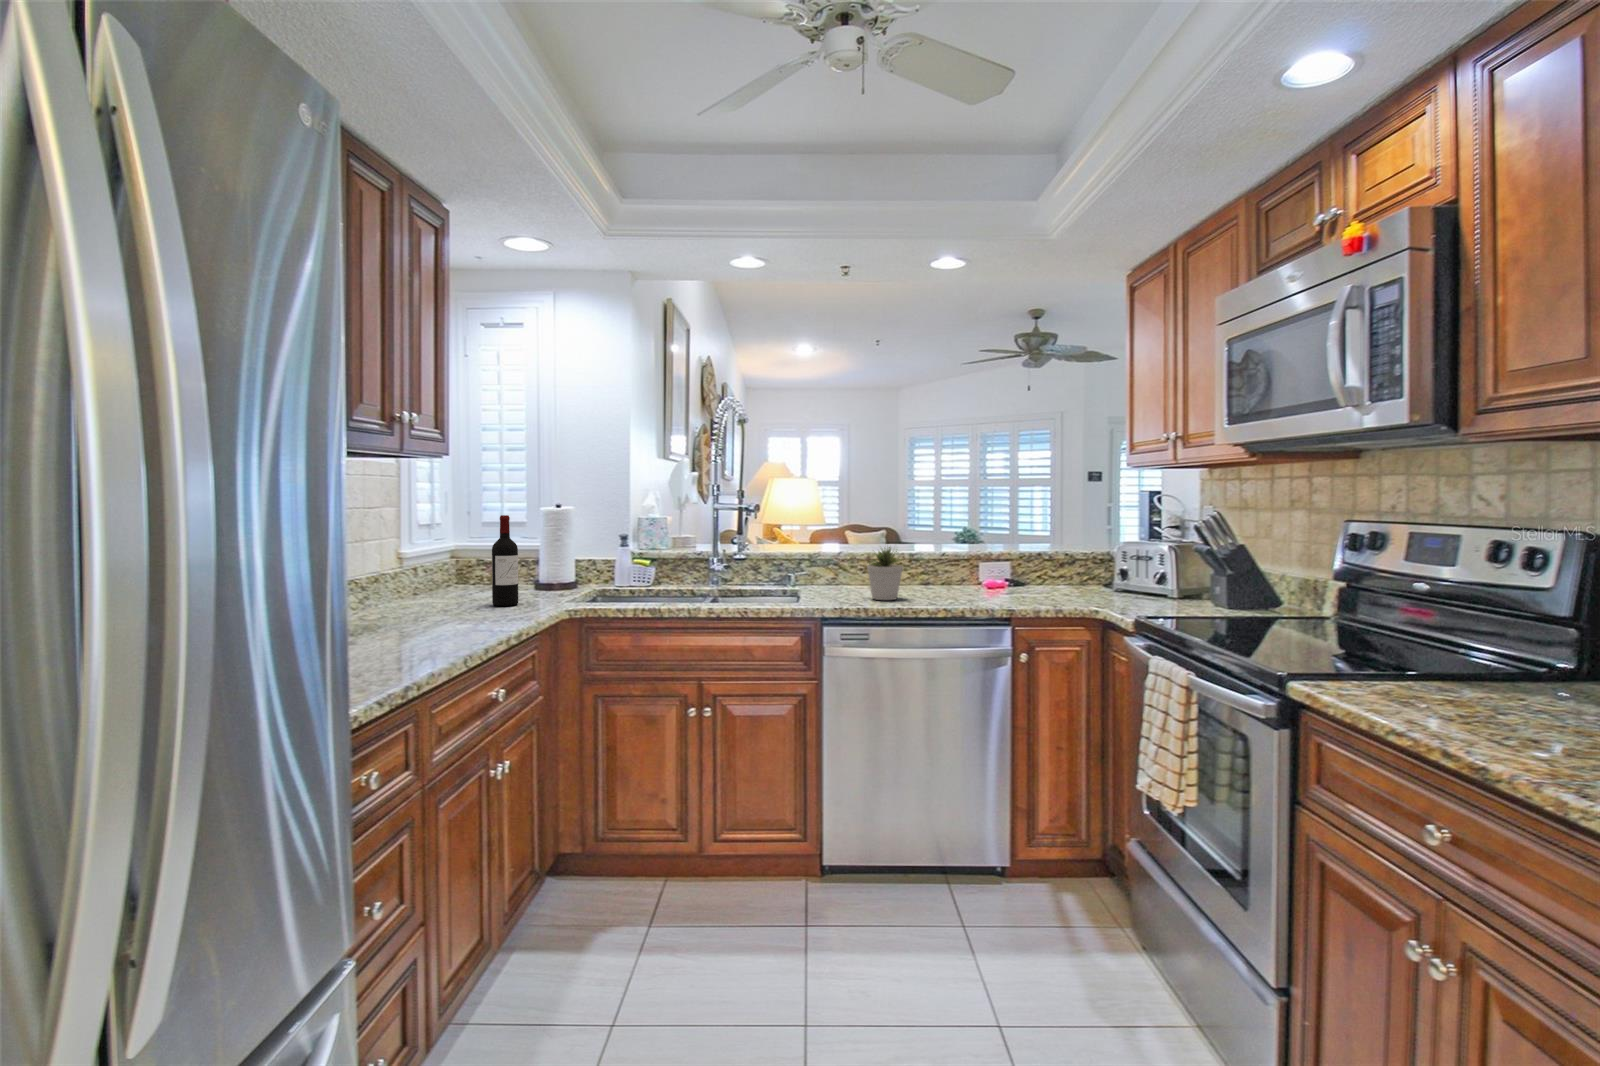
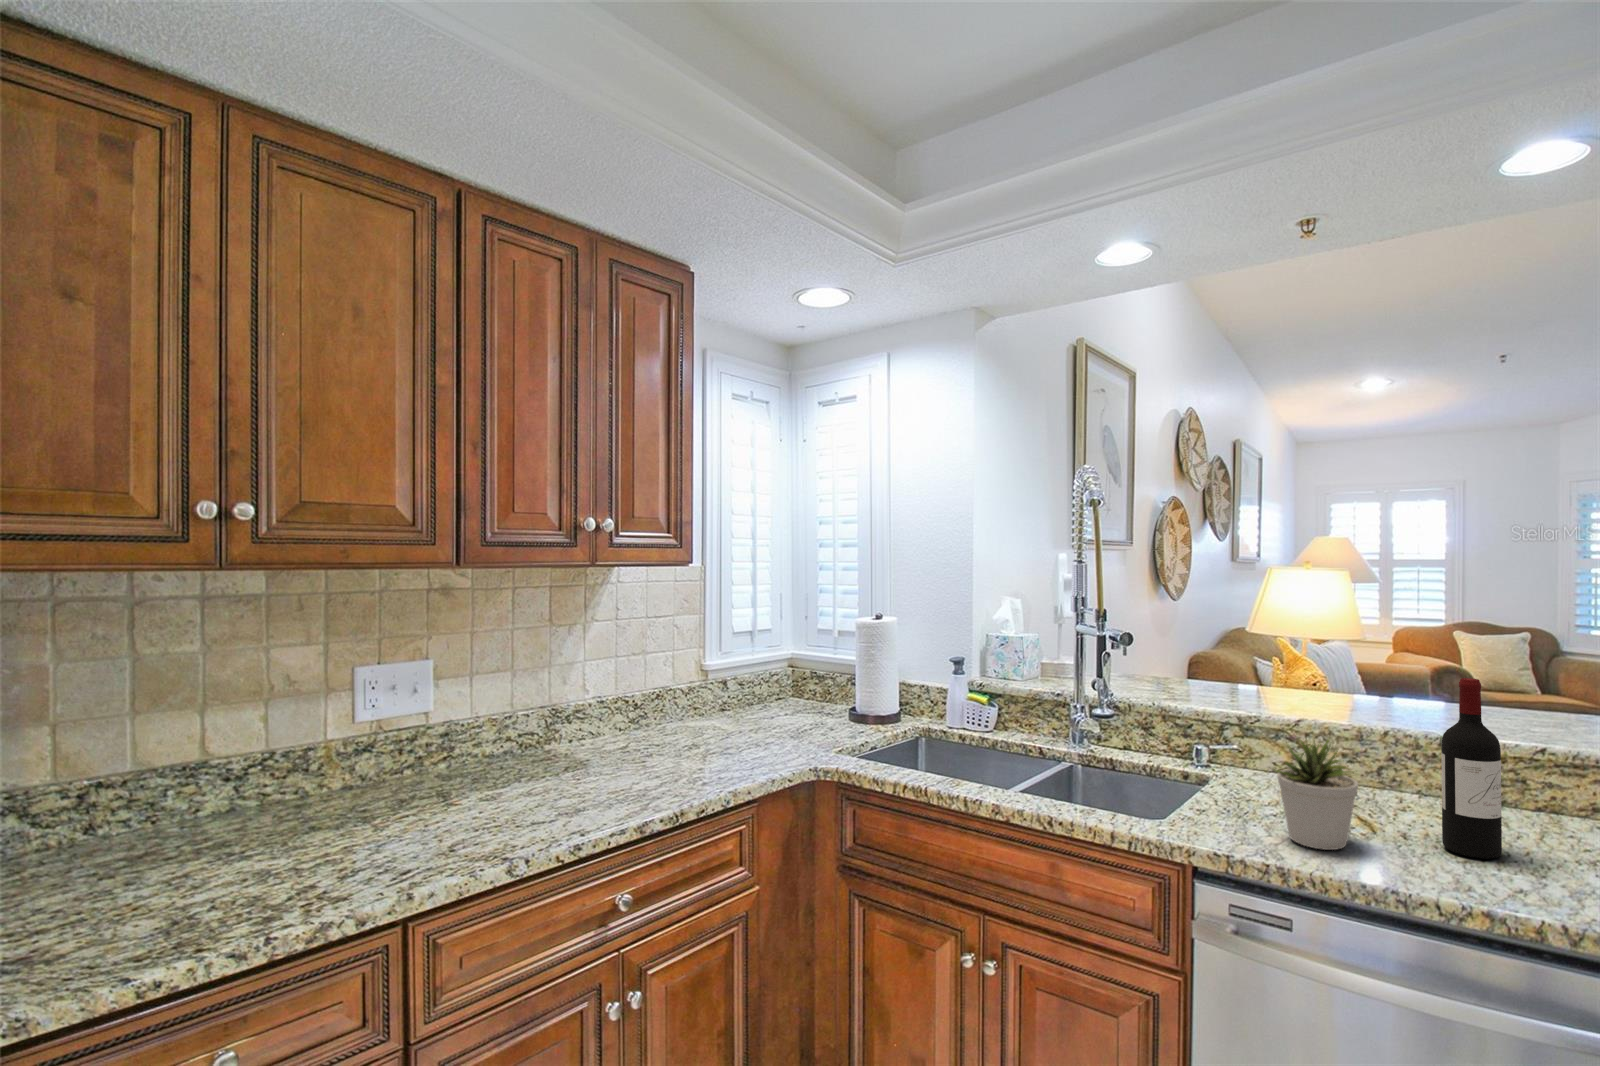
wine bottle: present [492,515,518,606] -> present [1441,678,1502,859]

